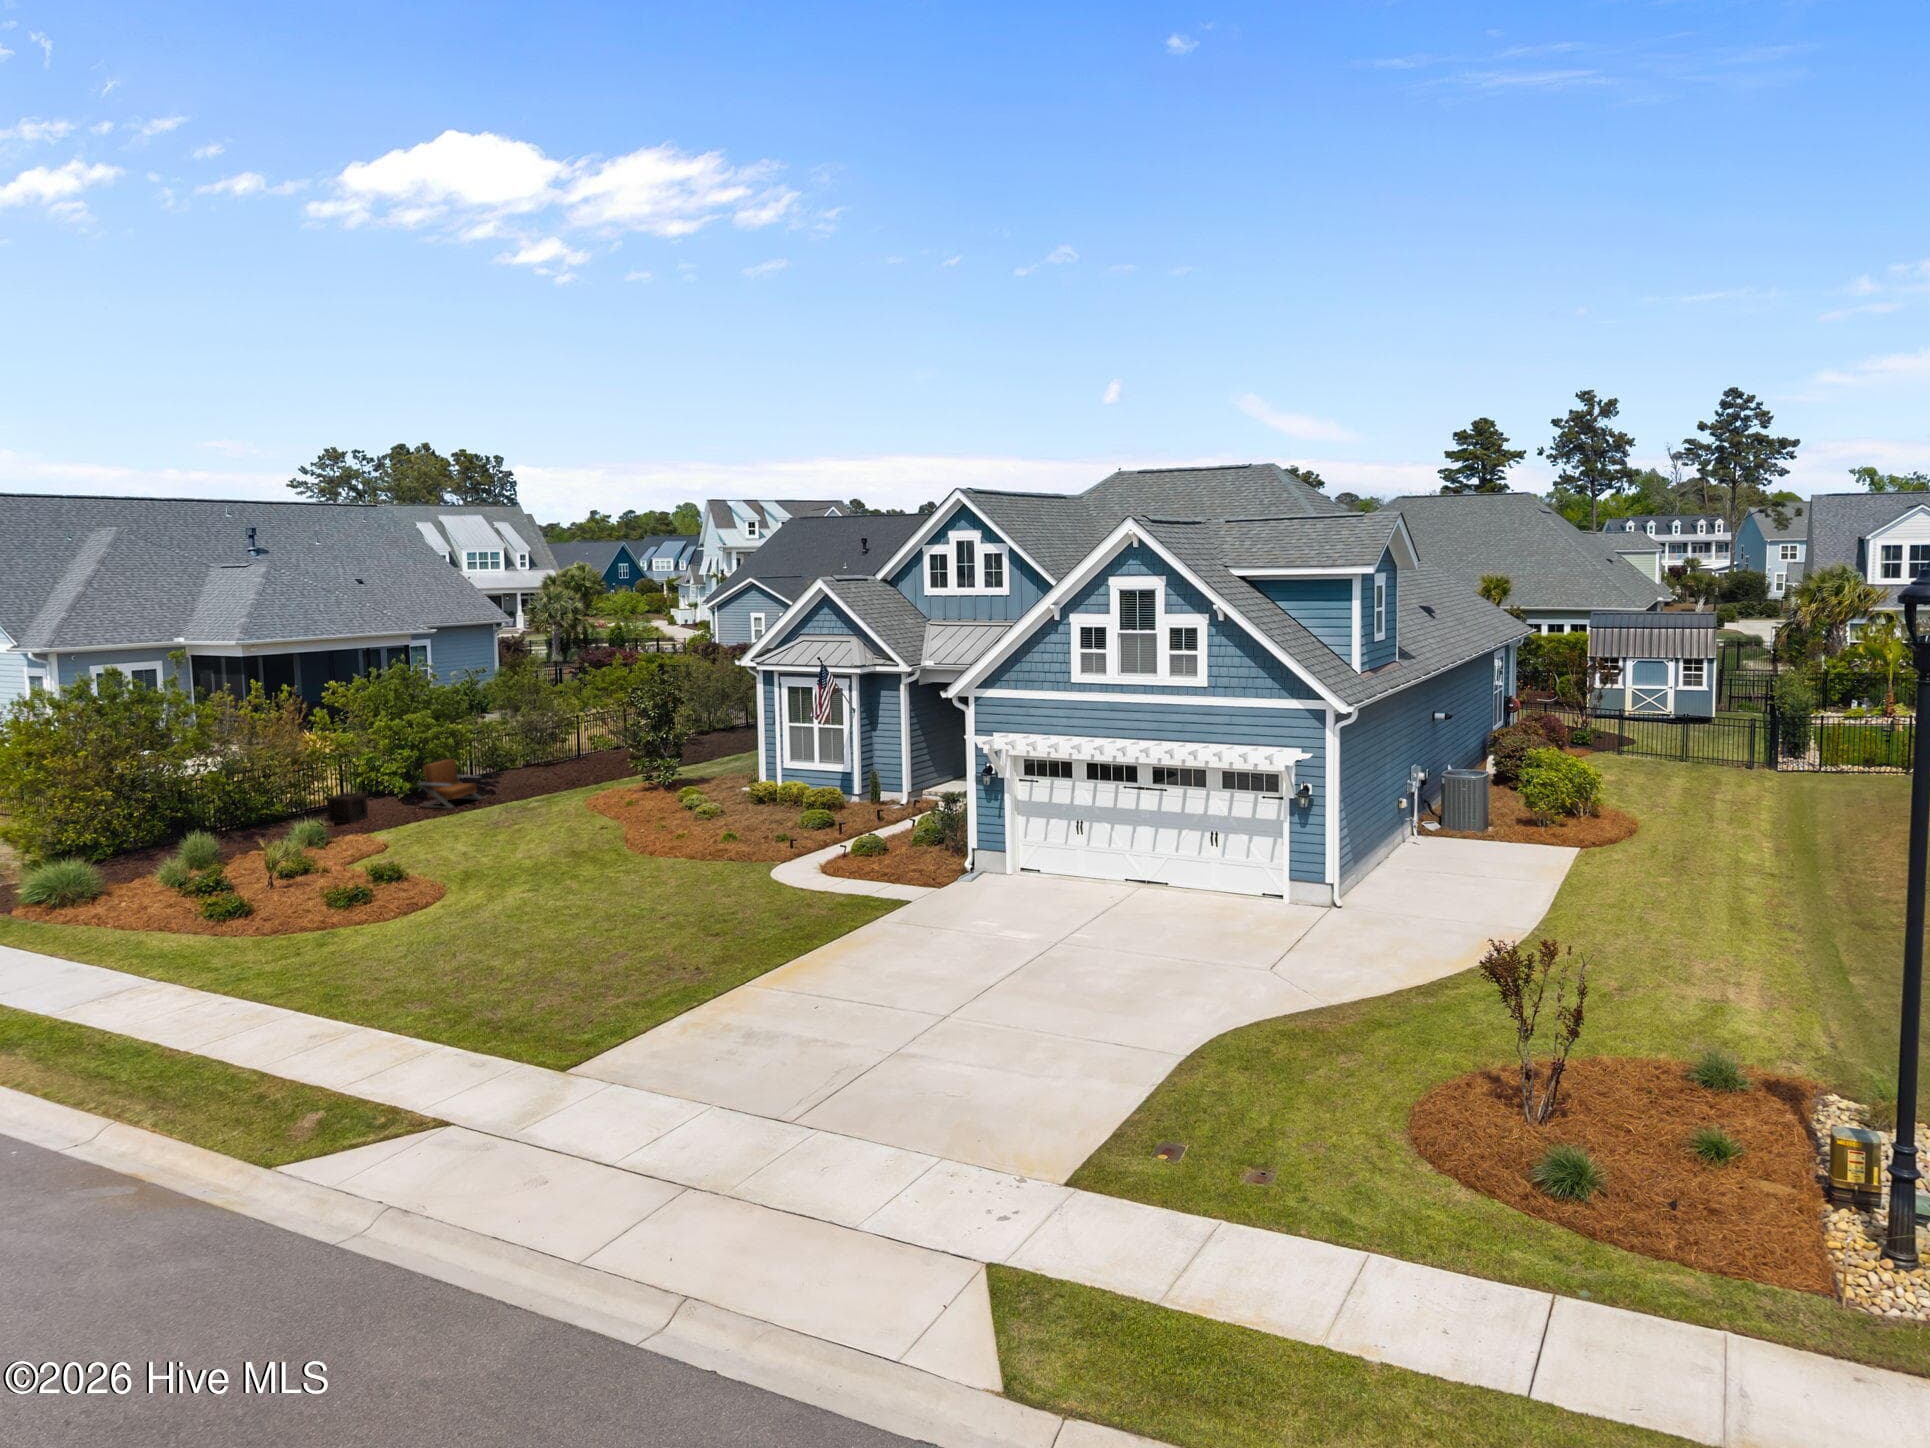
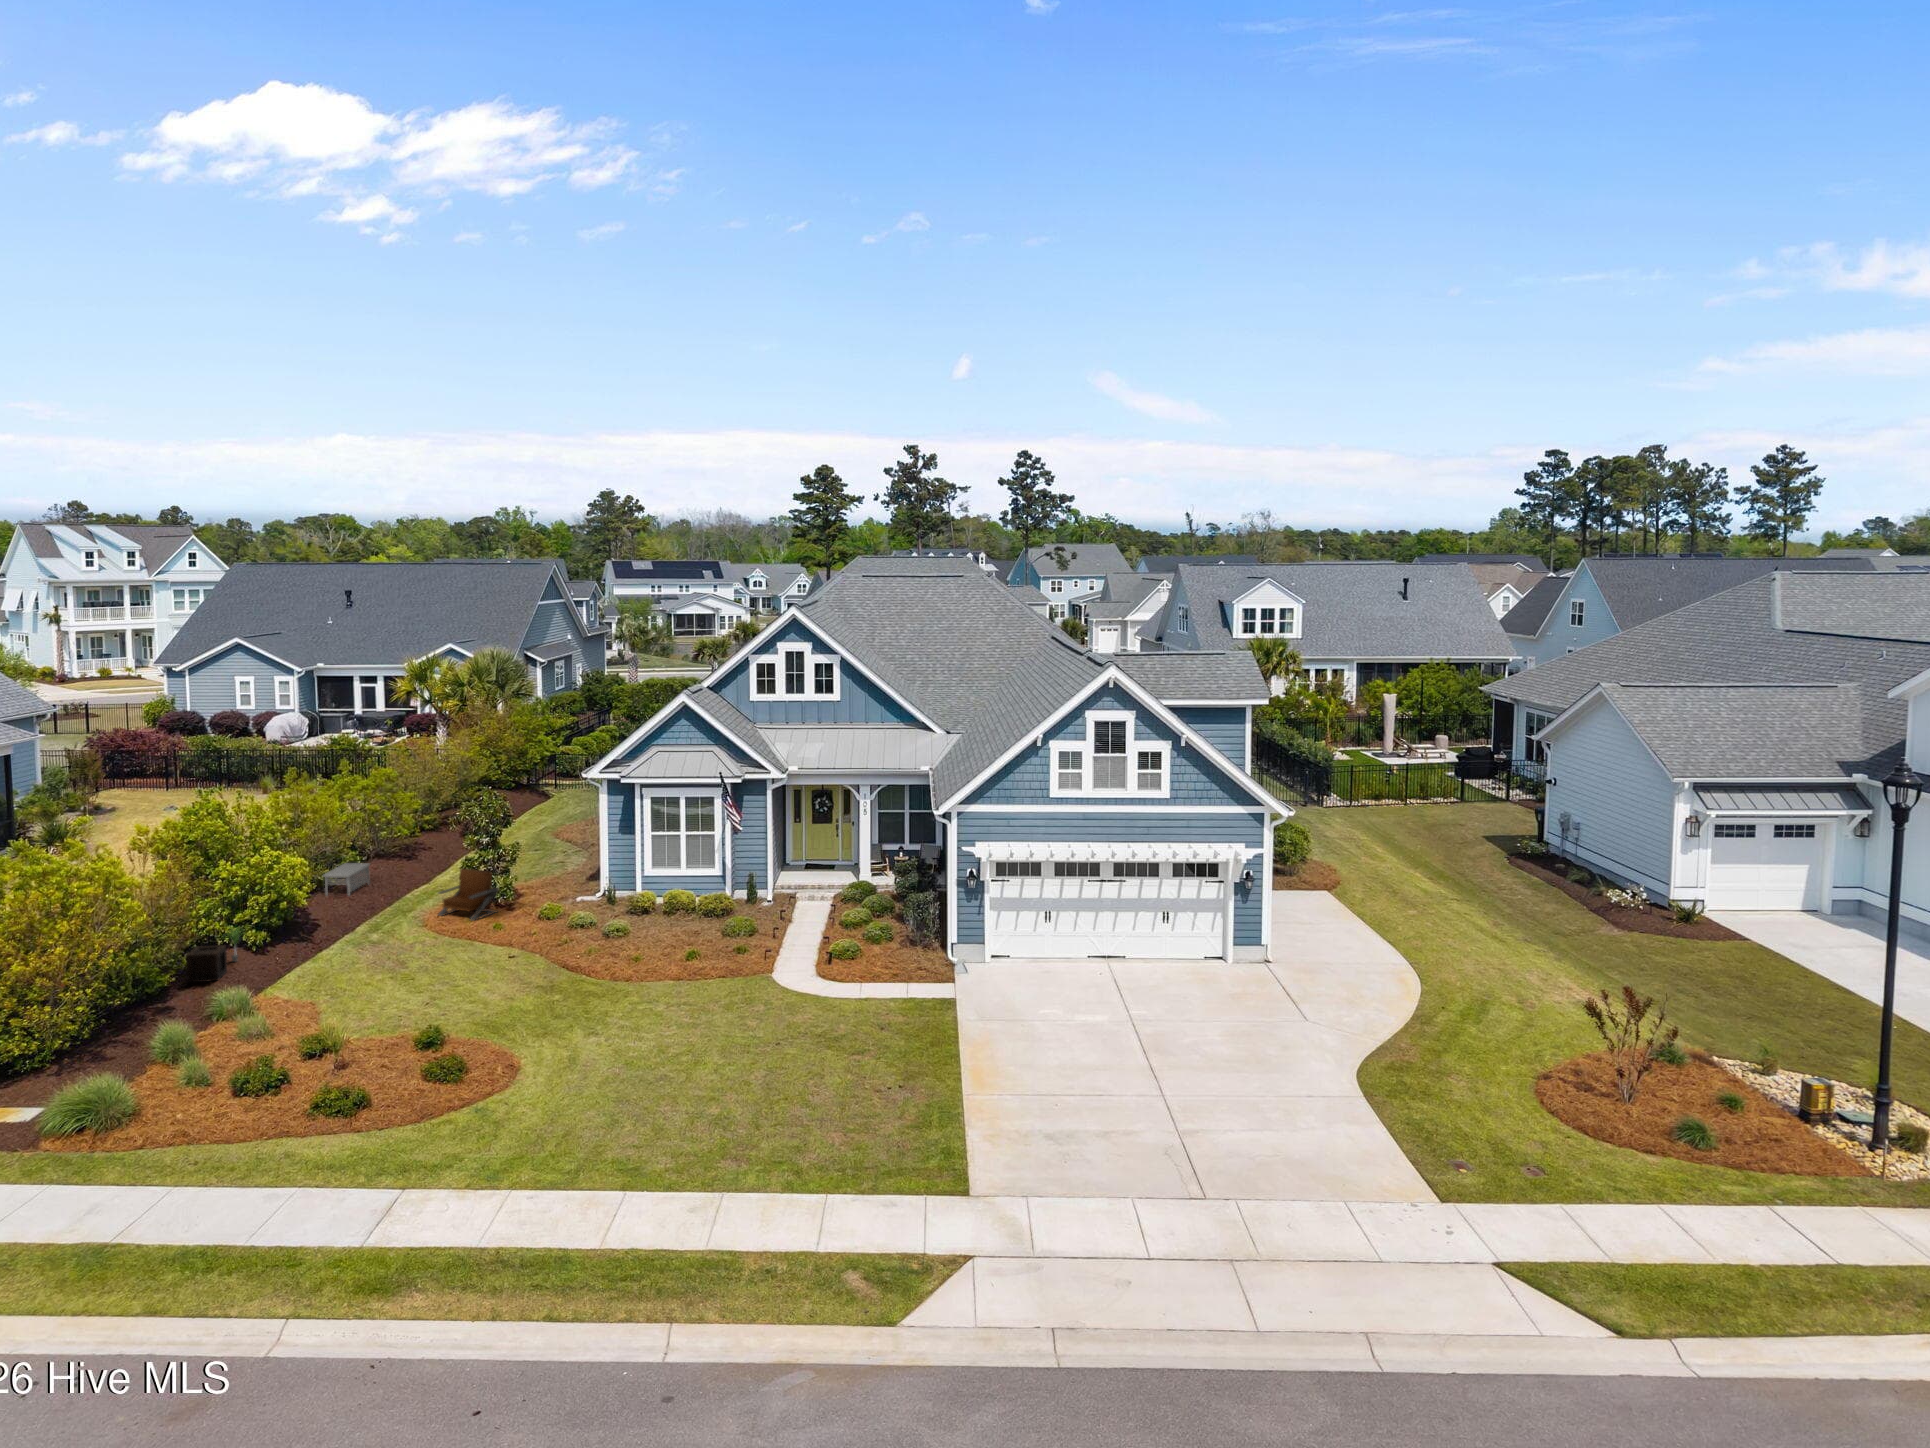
storage bench: none [534,741,585,769] -> present [324,863,370,895]
lounge chair: present [419,759,482,809] -> present [438,869,499,921]
potted plant: none [375,776,400,811] -> present [230,930,240,962]

